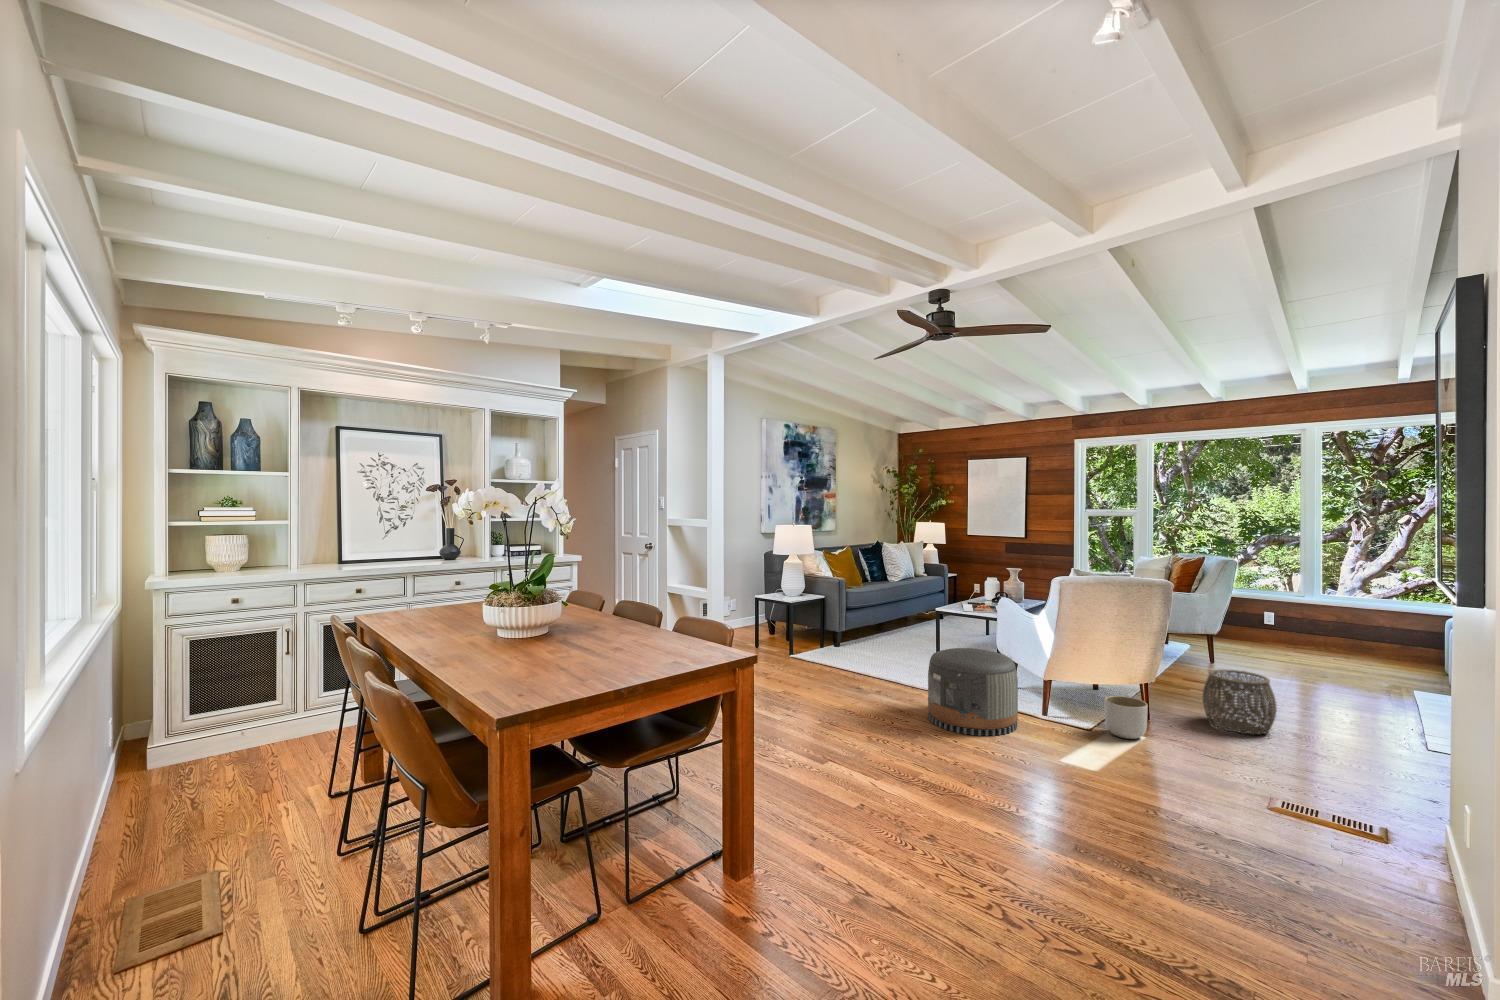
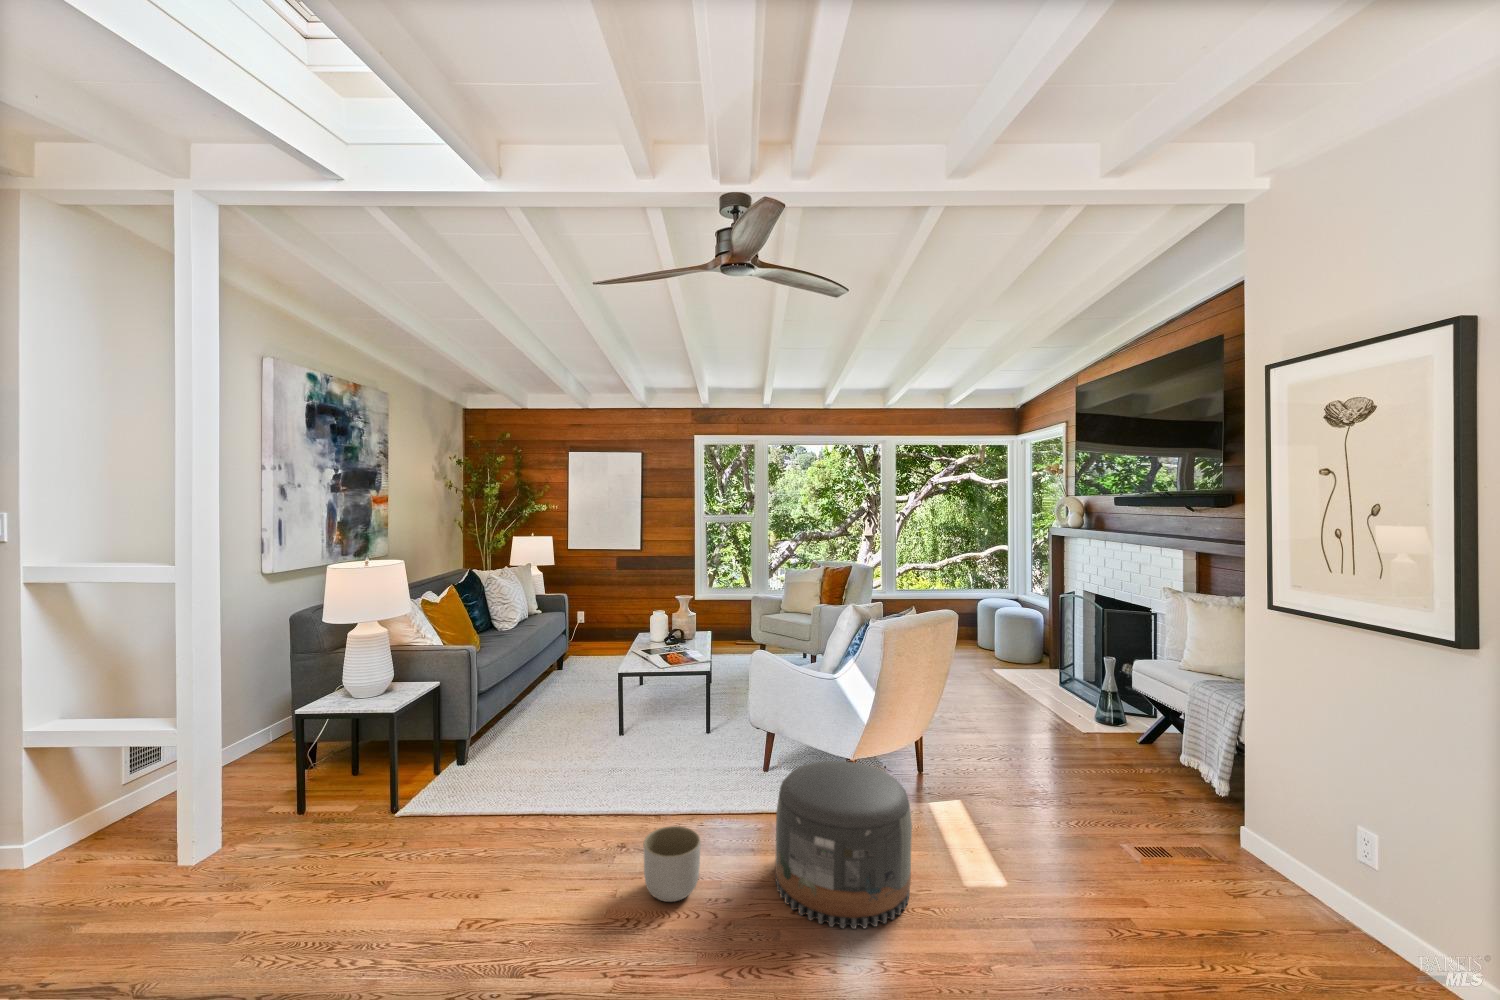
woven basket: present [1202,669,1277,735] -> none [987,706,1059,781]
planter: present [1104,696,1148,739] -> present [643,826,701,902]

